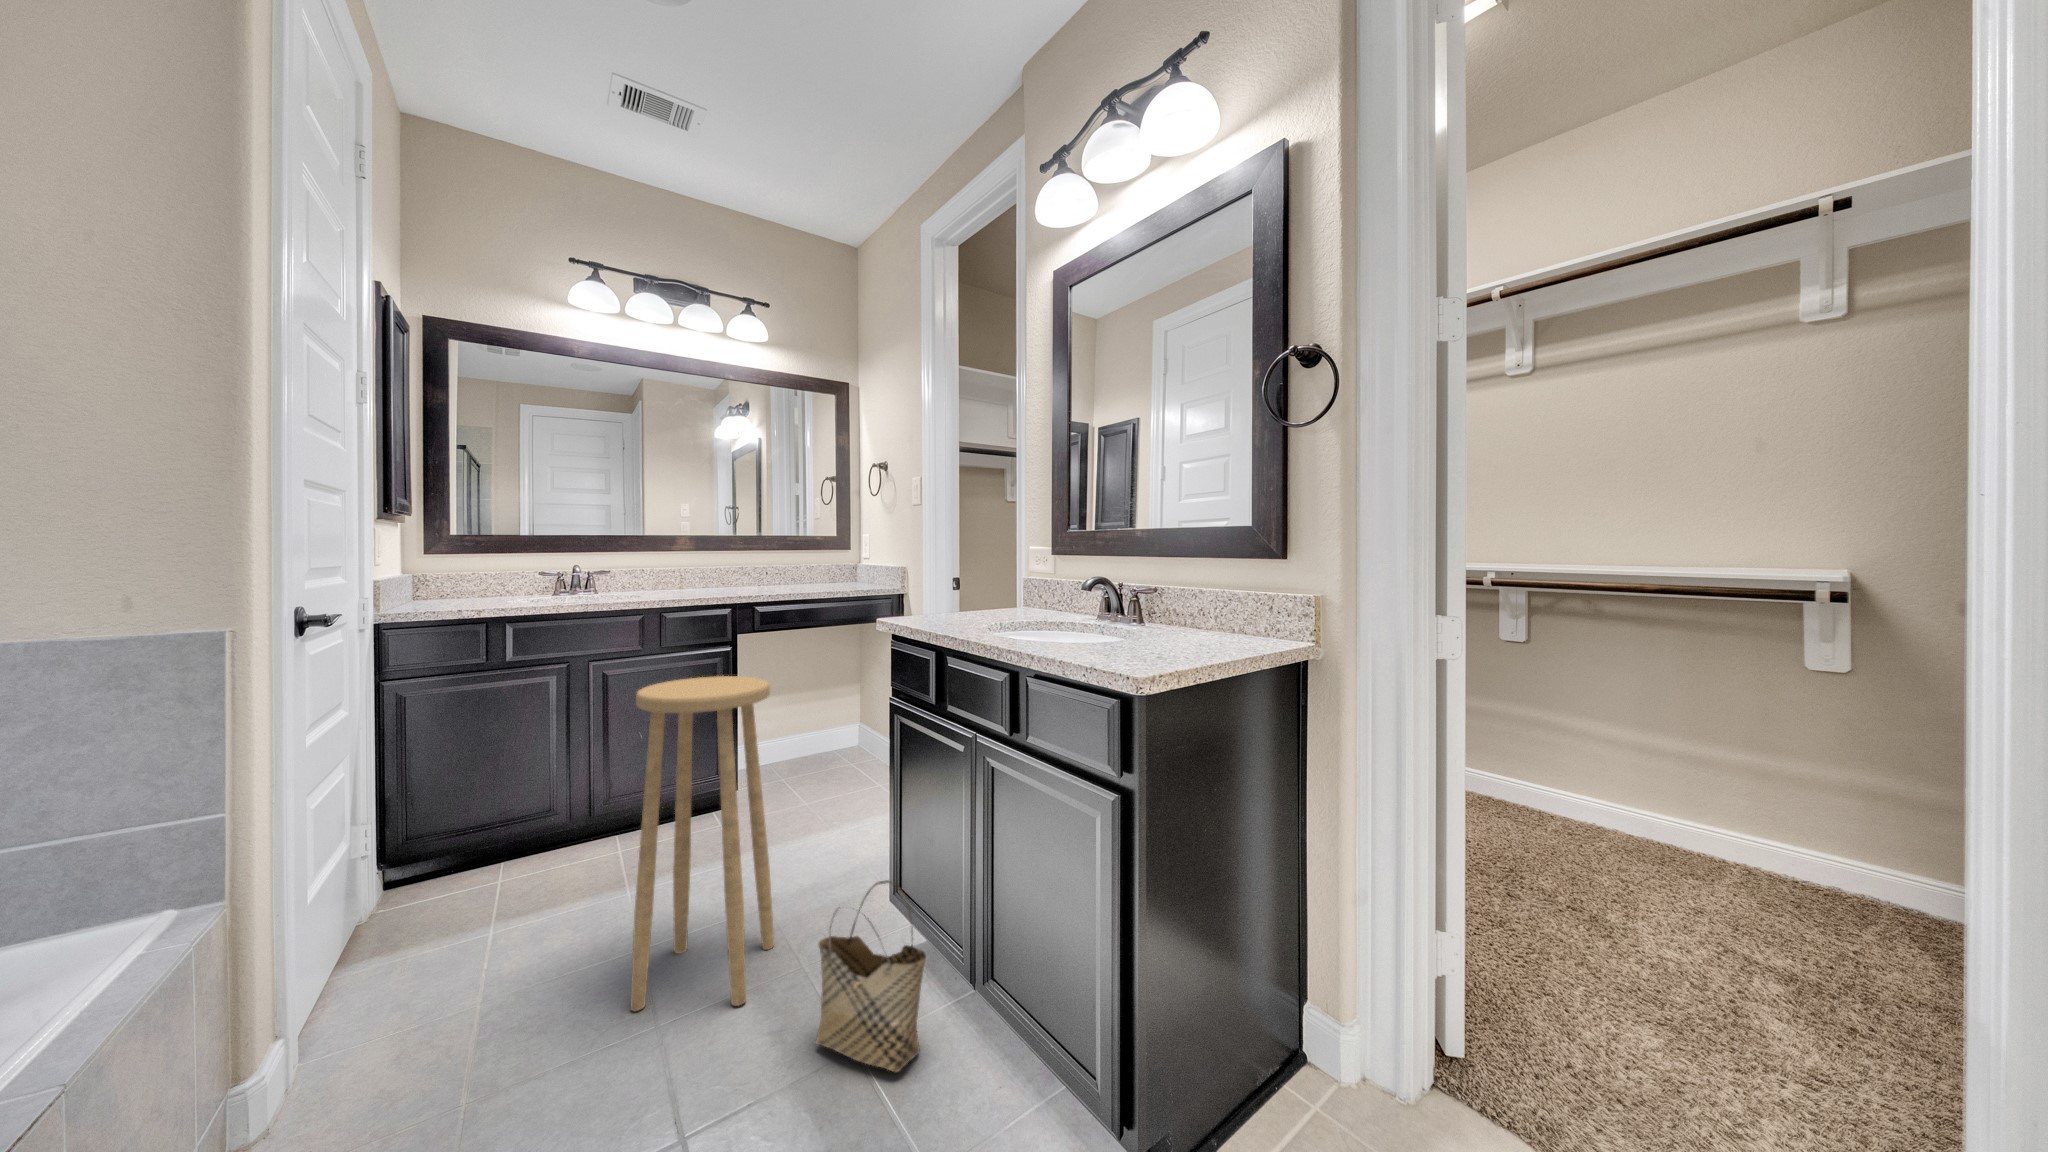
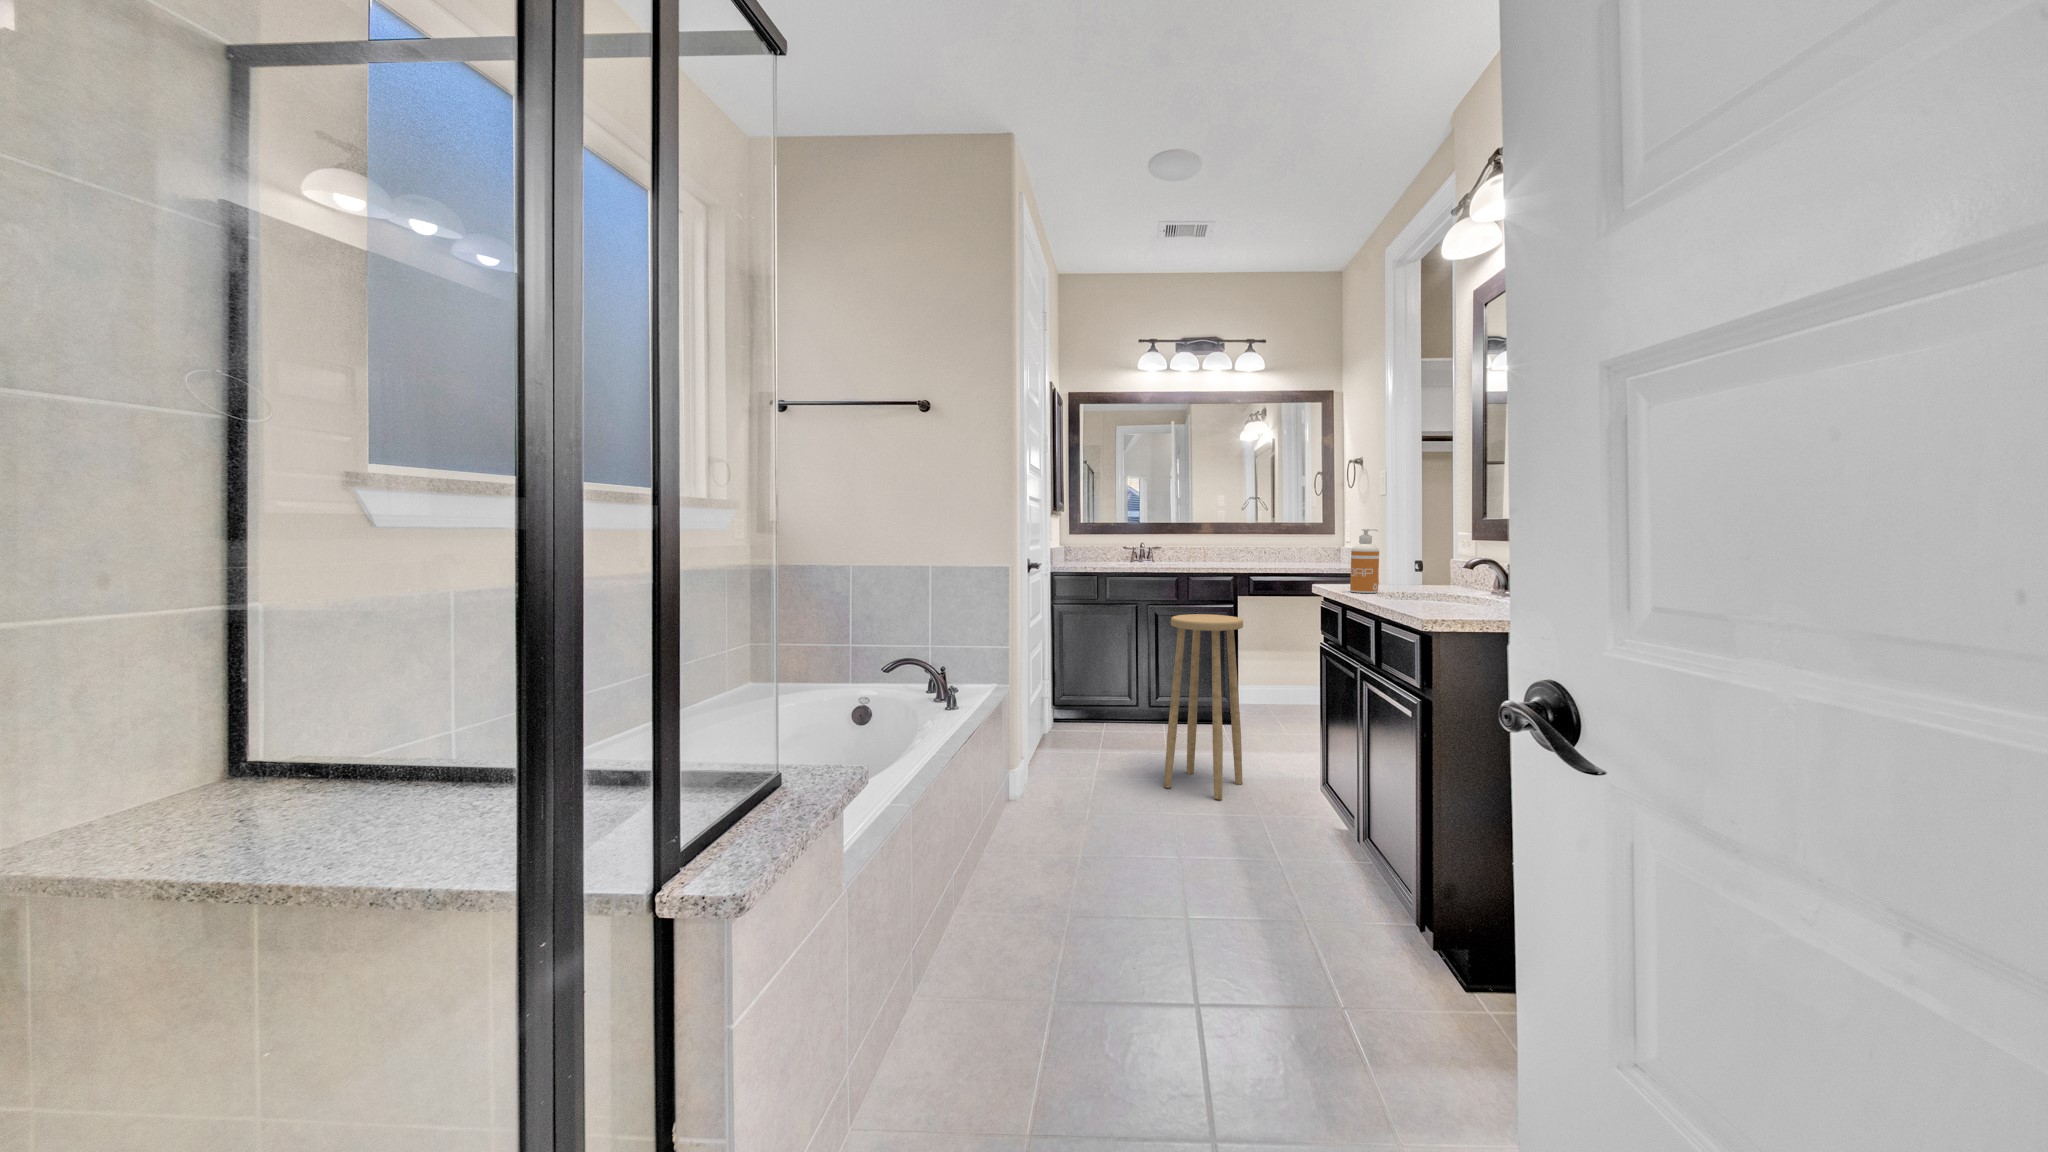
soap dispenser: none [933,535,969,628] -> present [1350,529,1379,593]
woven basket: present [816,880,926,1072] -> none [1256,741,1321,842]

